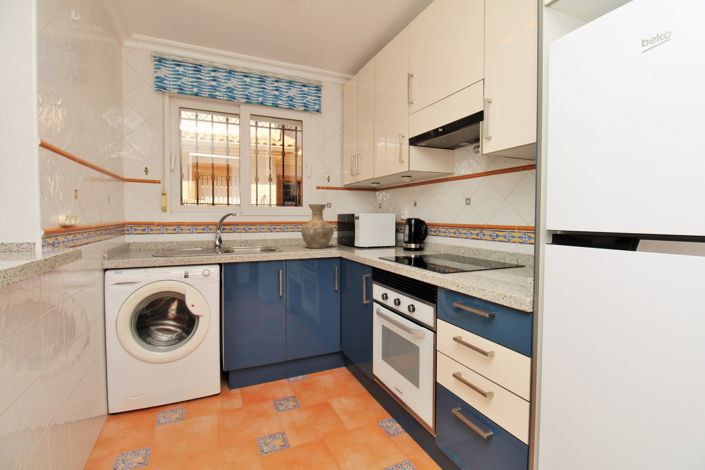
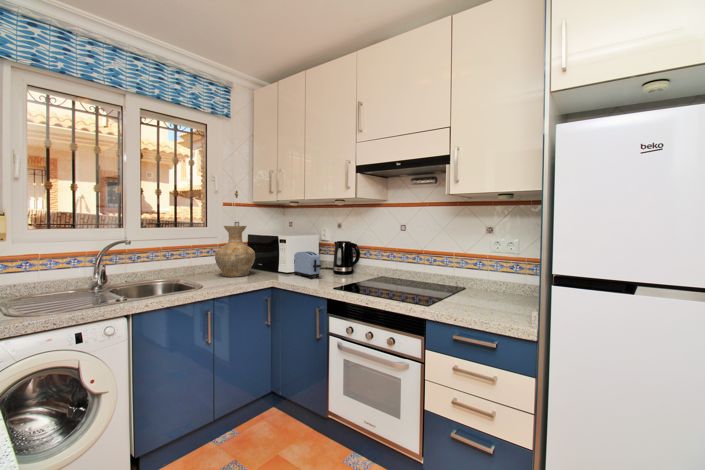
toaster: none [364,227,382,252] -> present [294,251,321,279]

